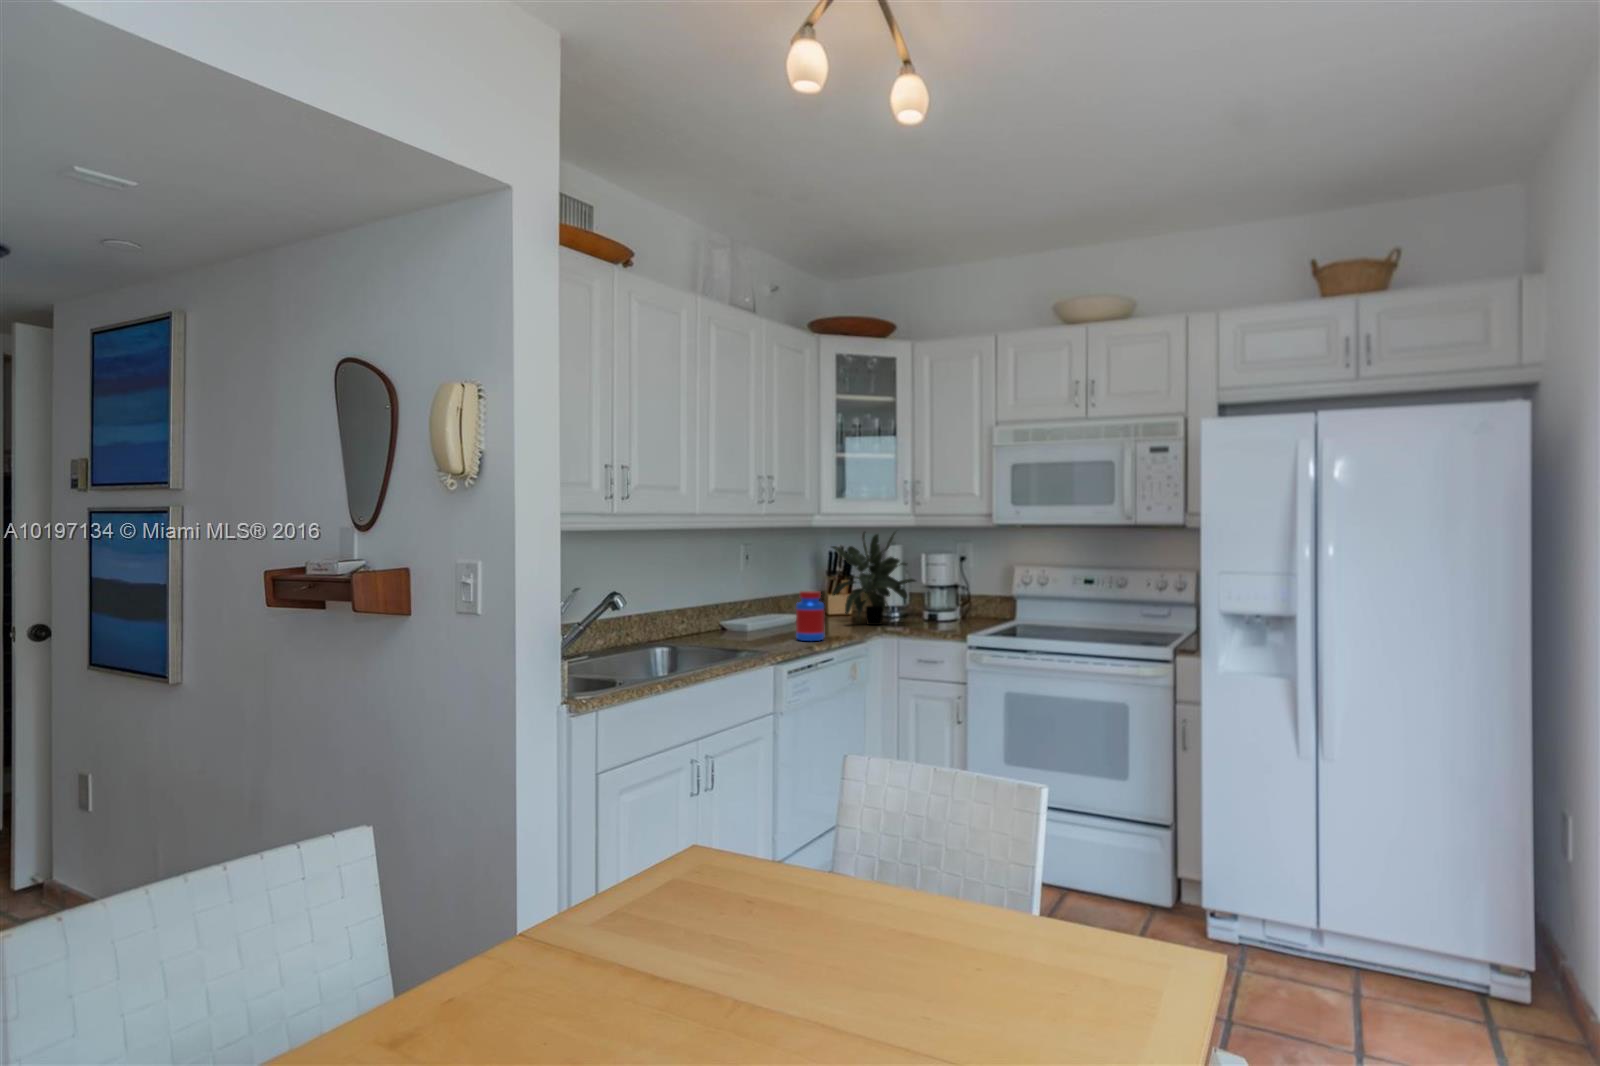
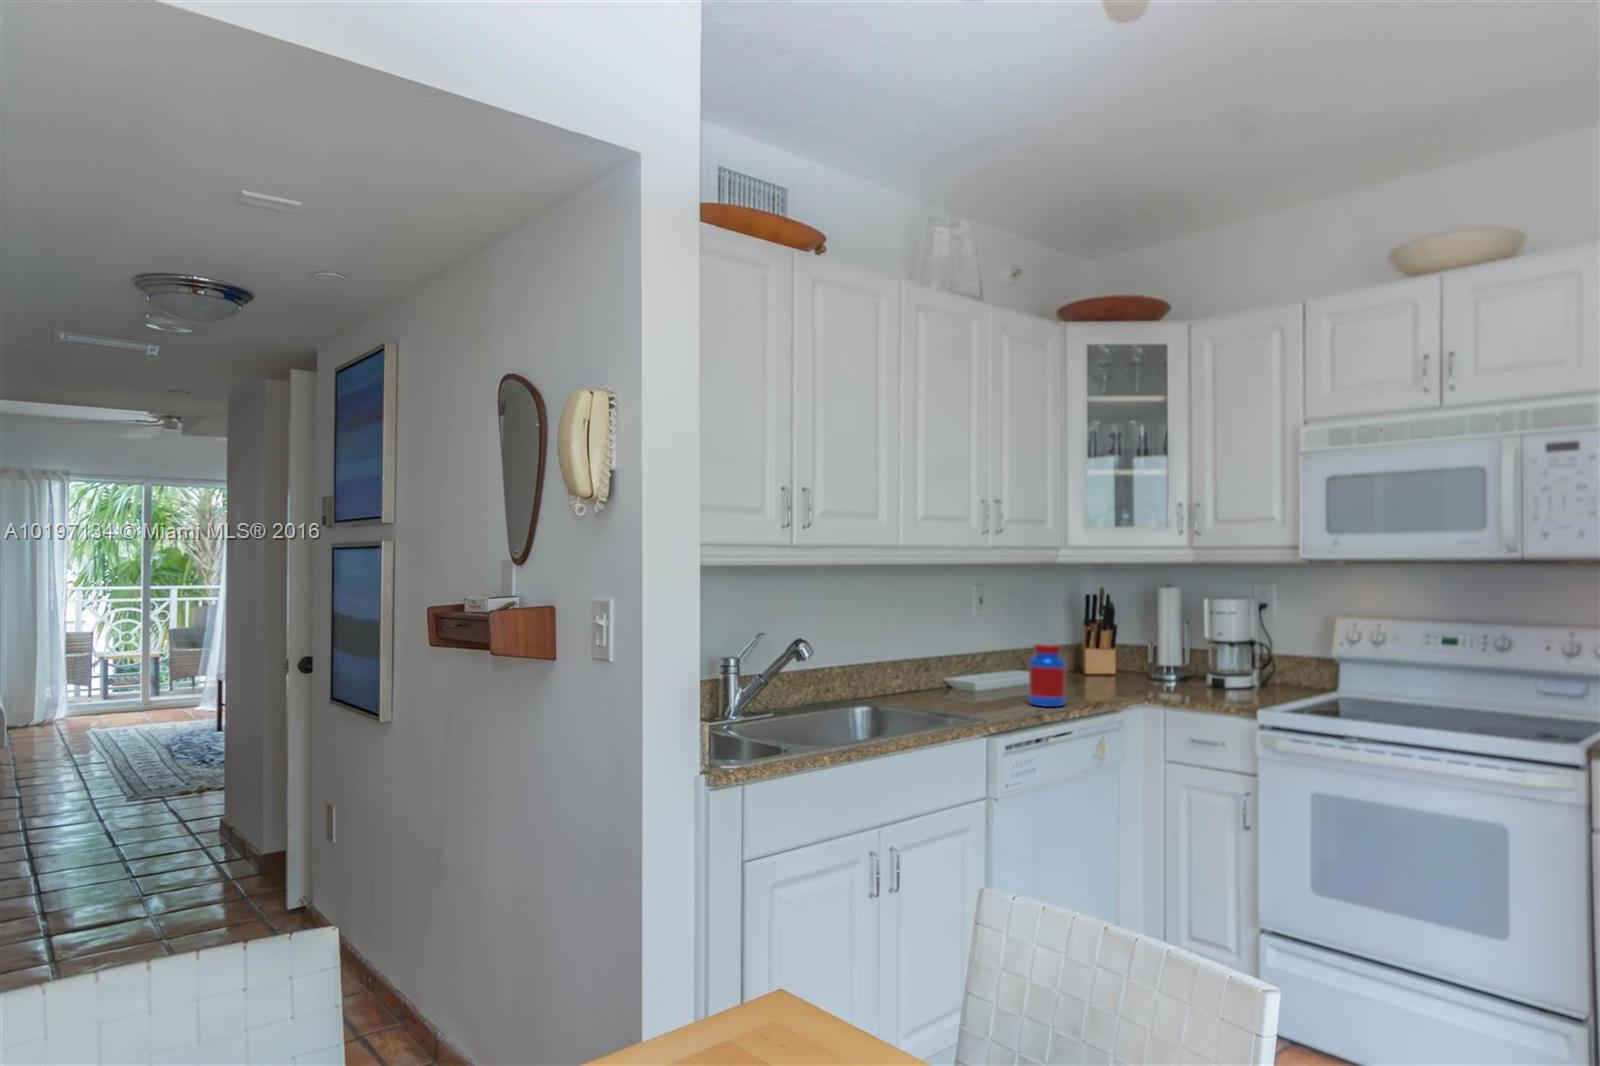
potted plant: present [832,532,915,625] -> none [1083,570,1196,689]

